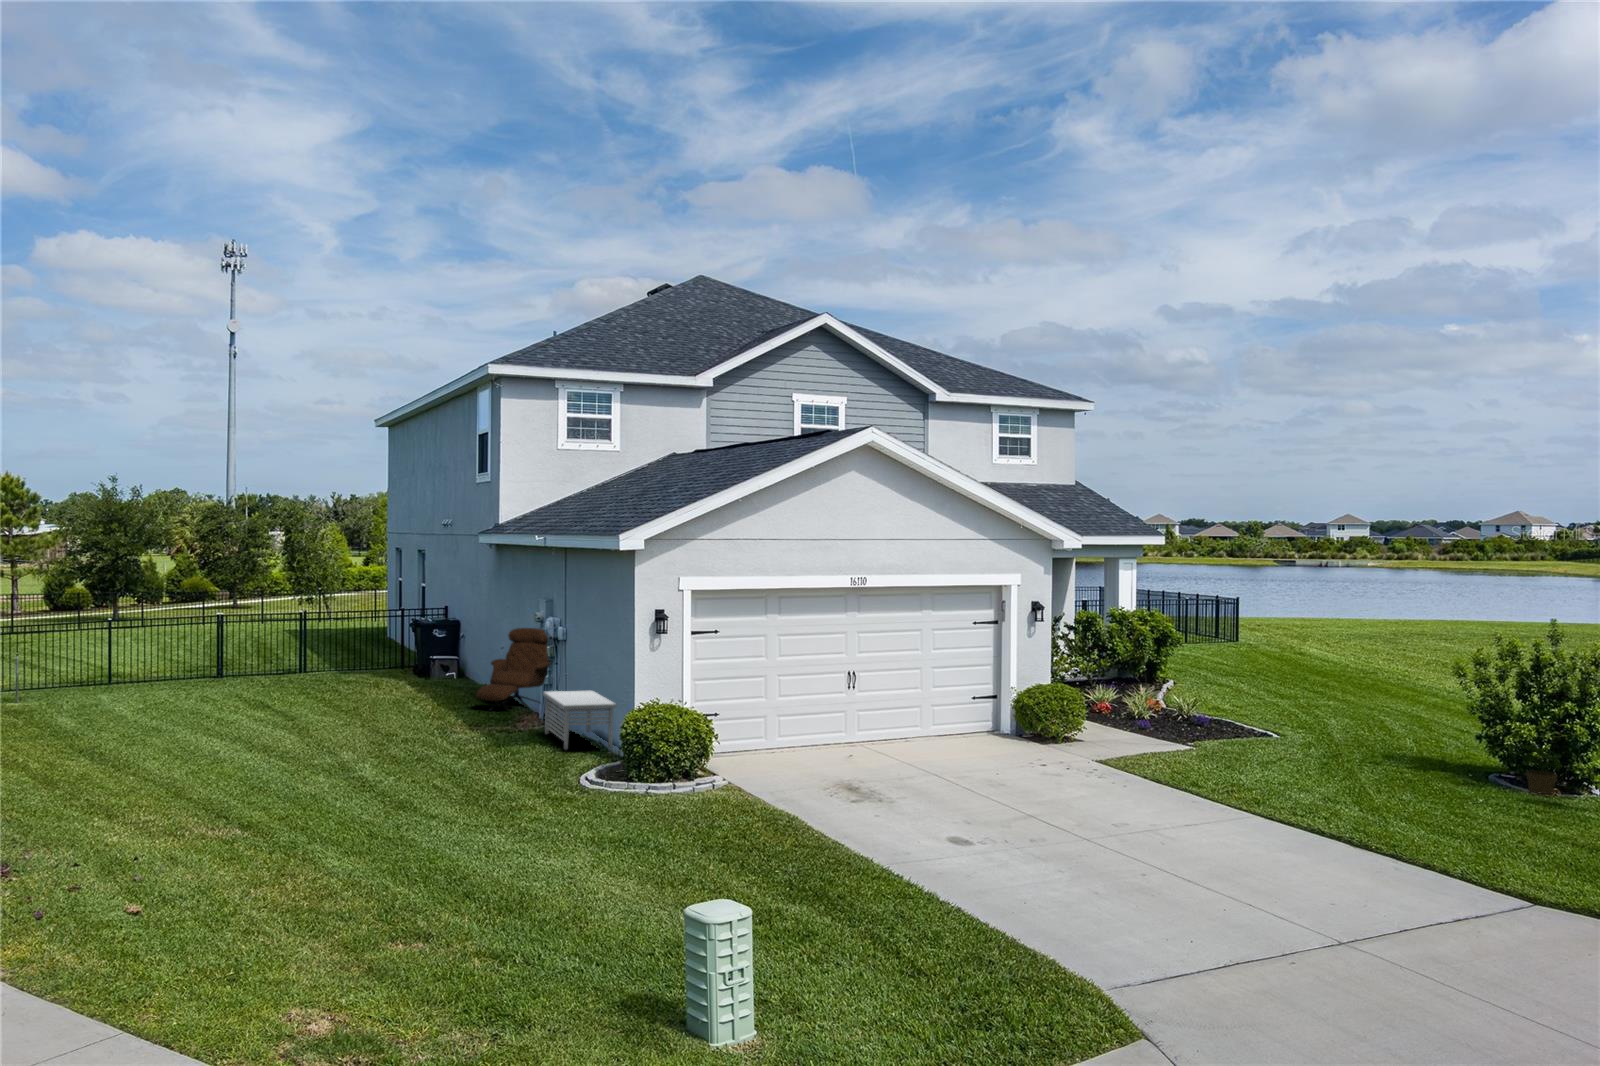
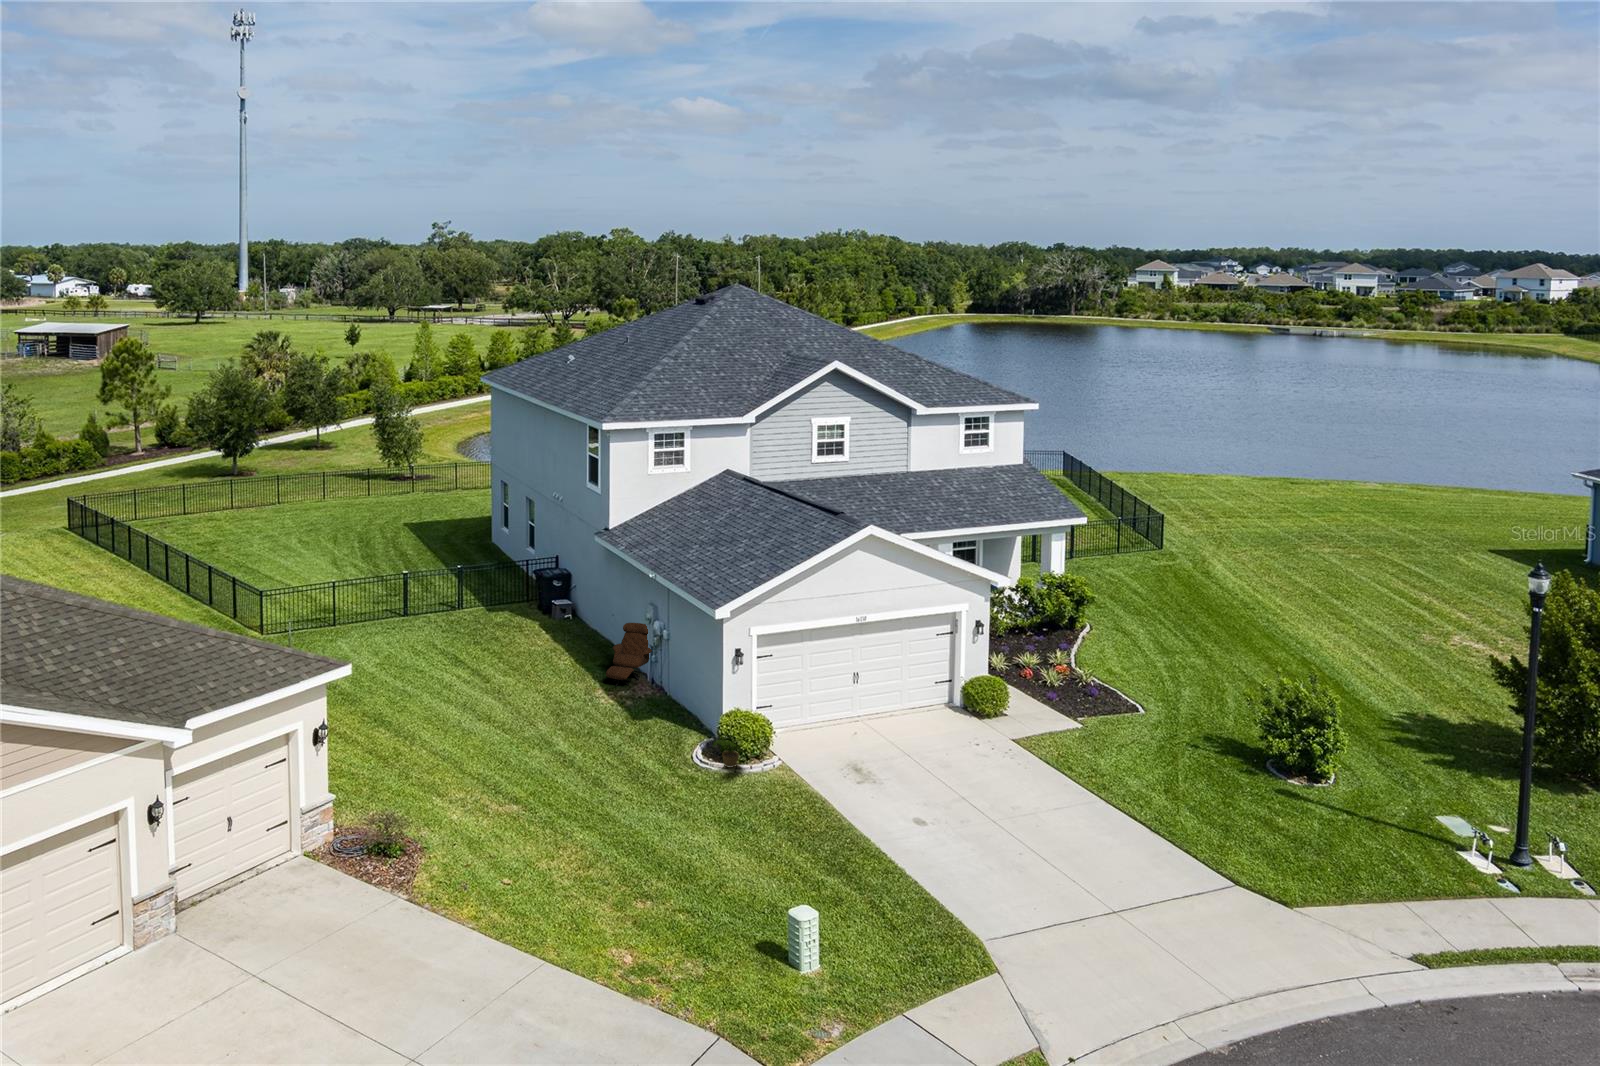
storage bench: present [543,691,617,749] -> none [658,685,709,733]
potted plant: present [1510,744,1561,794] -> present [712,740,741,768]

